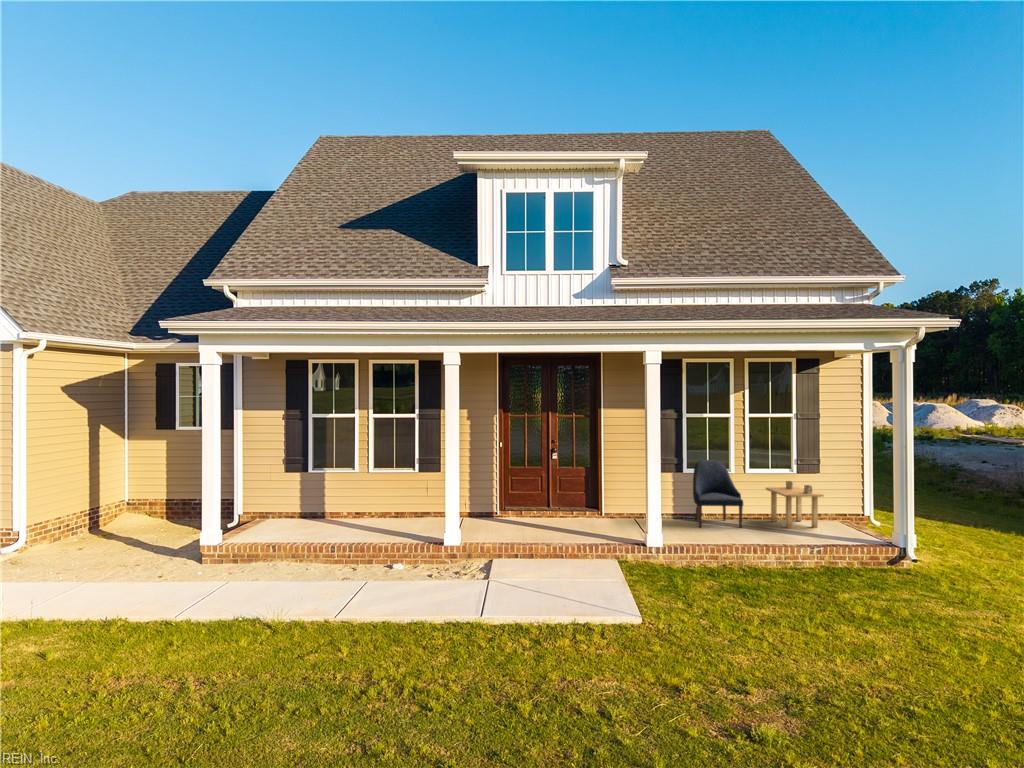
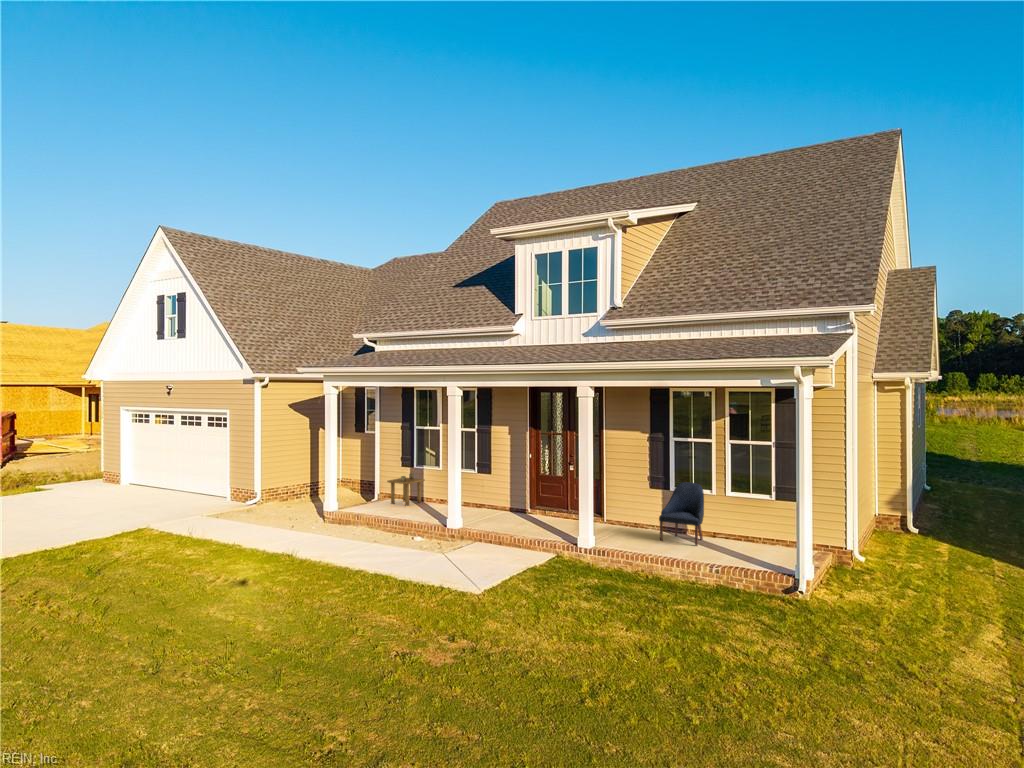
side table: present [766,481,824,528] -> present [387,474,425,506]

